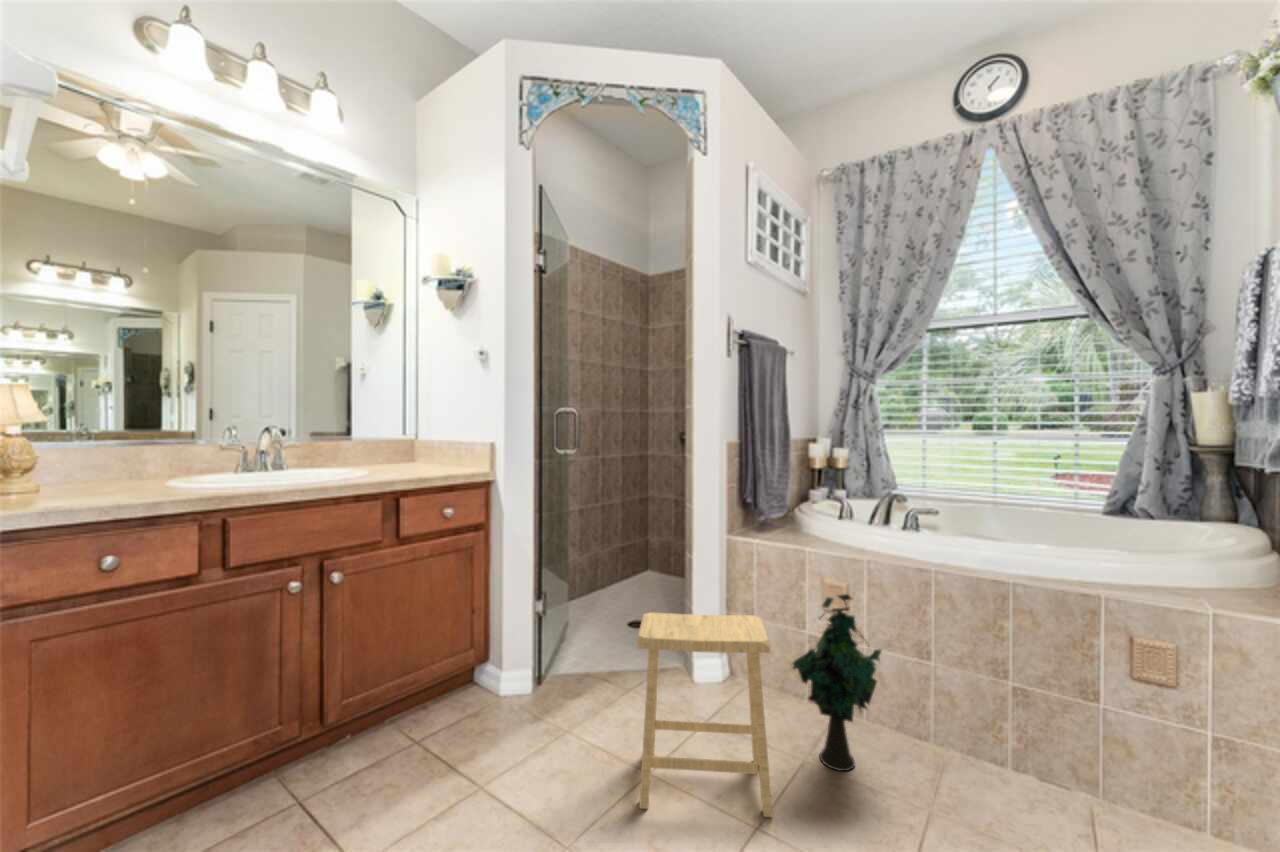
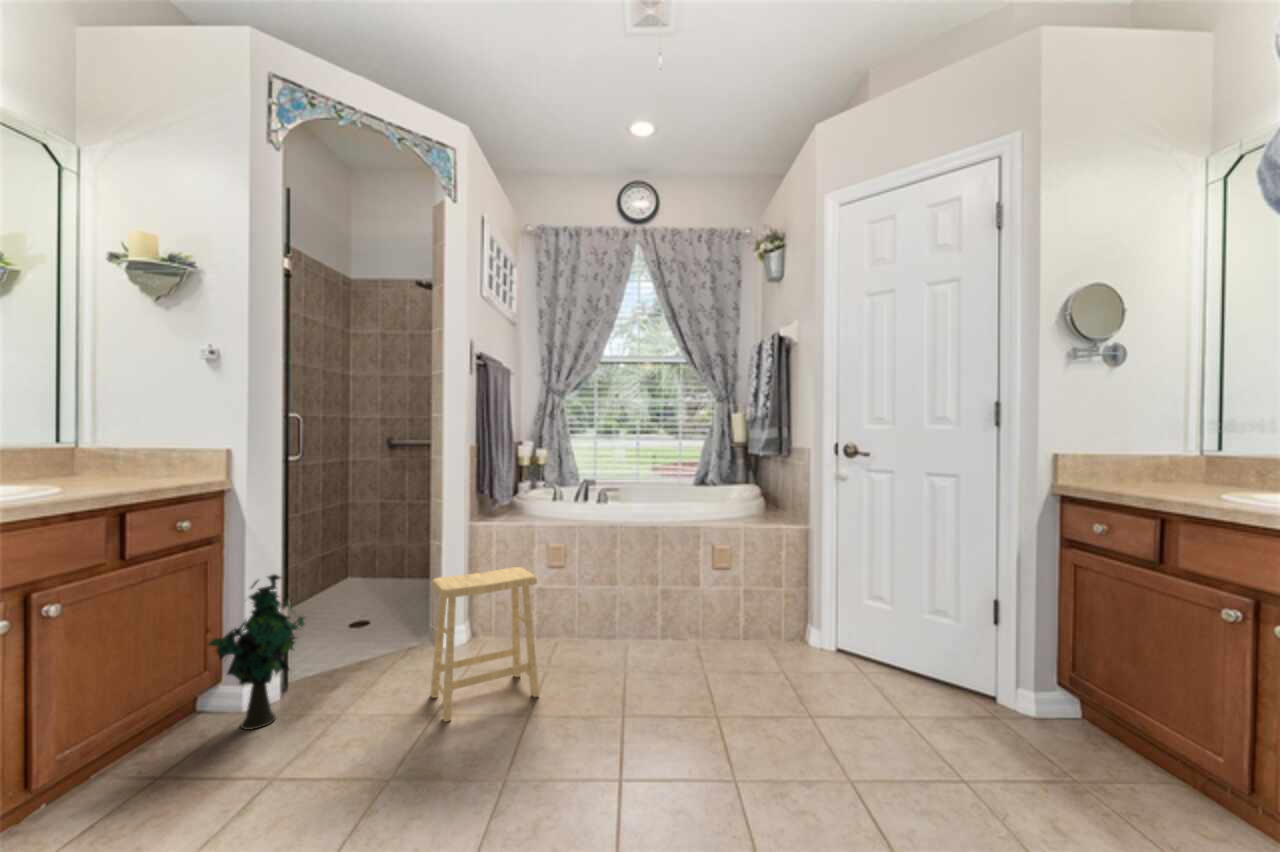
decorative plant: present [793,594,881,771] -> present [208,574,304,730]

